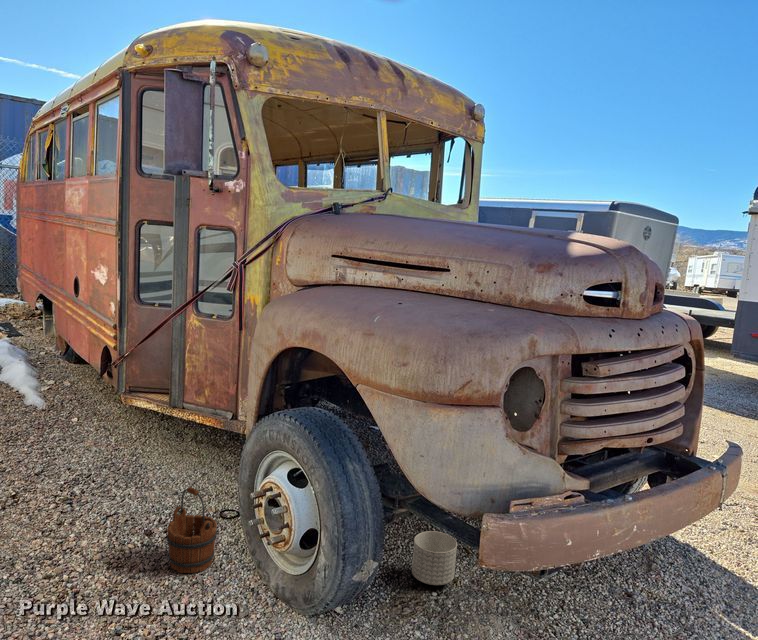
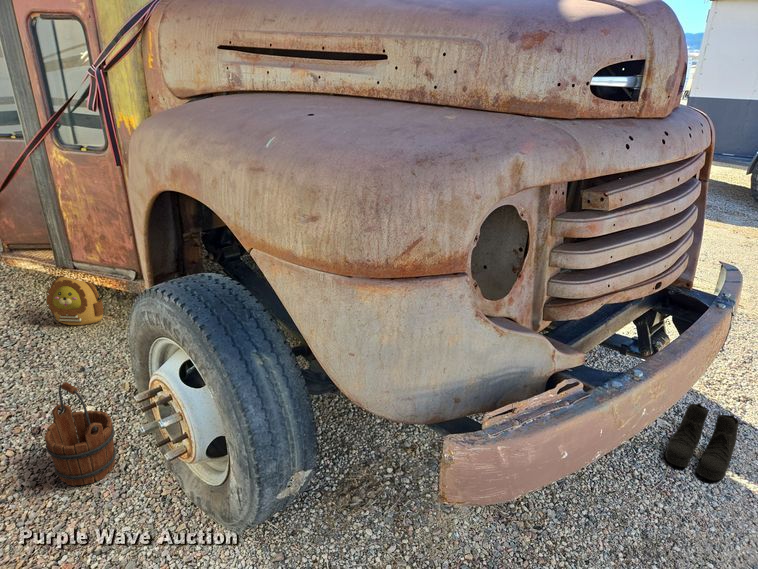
backpack: none [149,410,192,460] -> present [47,276,104,325]
planter: present [412,531,457,585] -> none [365,405,418,473]
boots: none [663,552,723,616] -> present [665,403,739,481]

